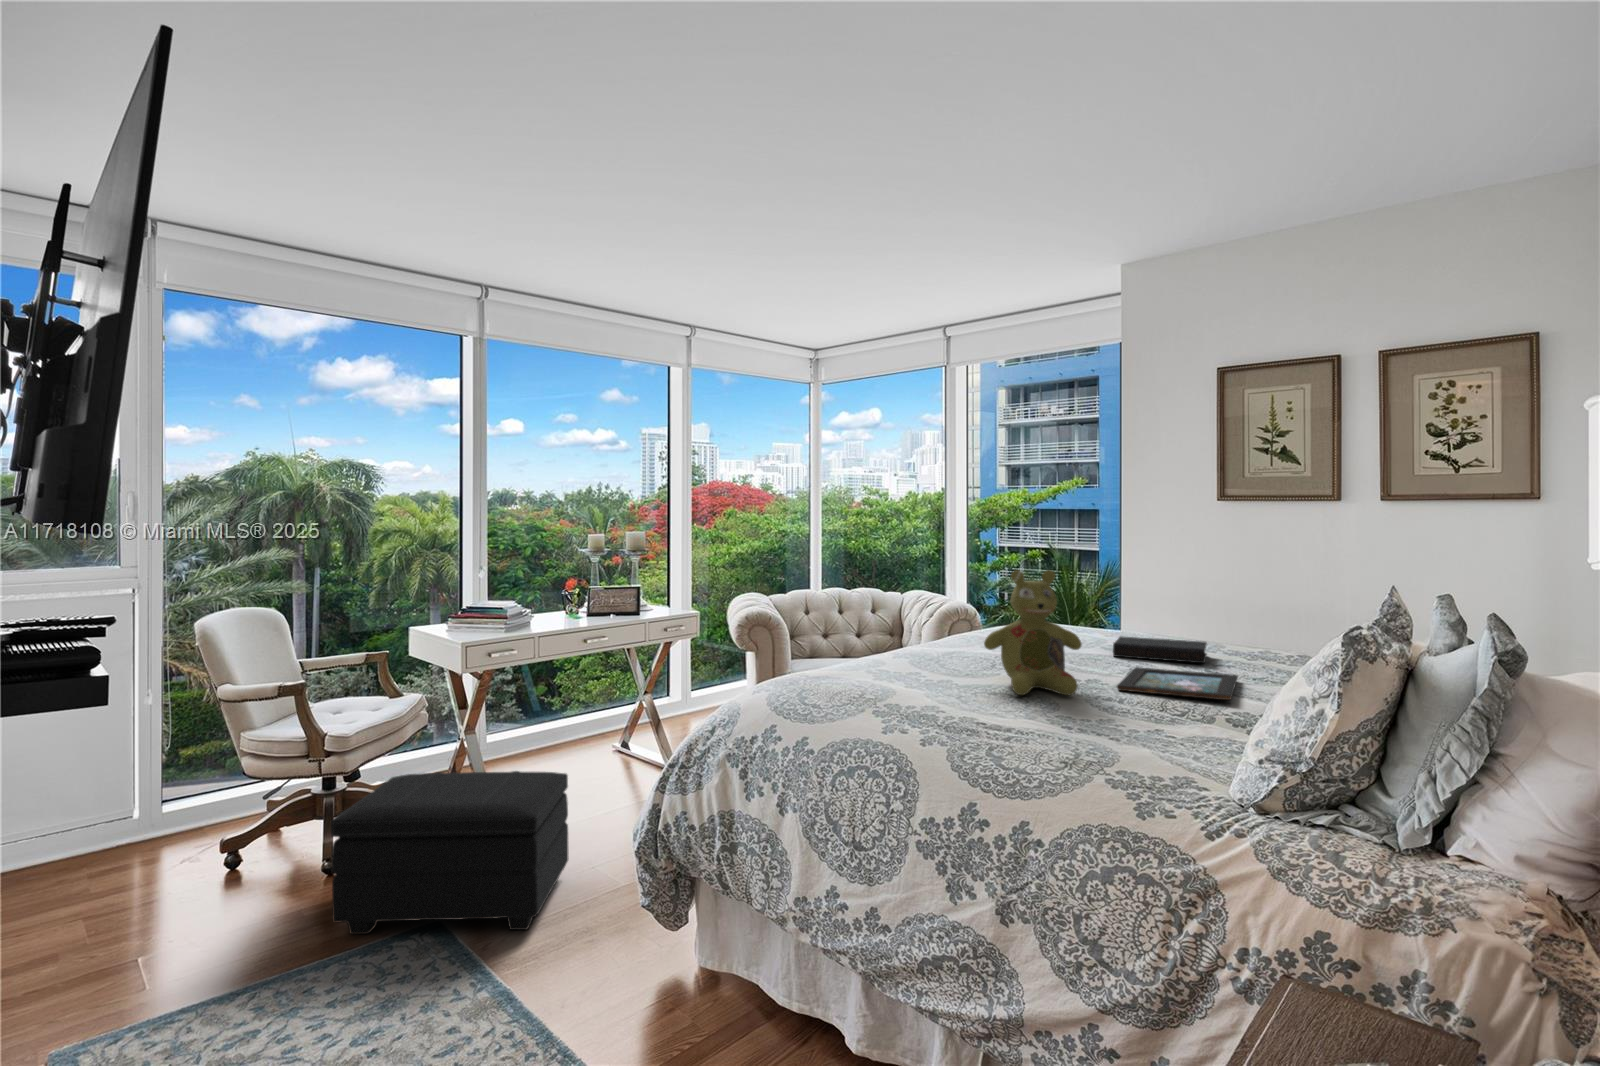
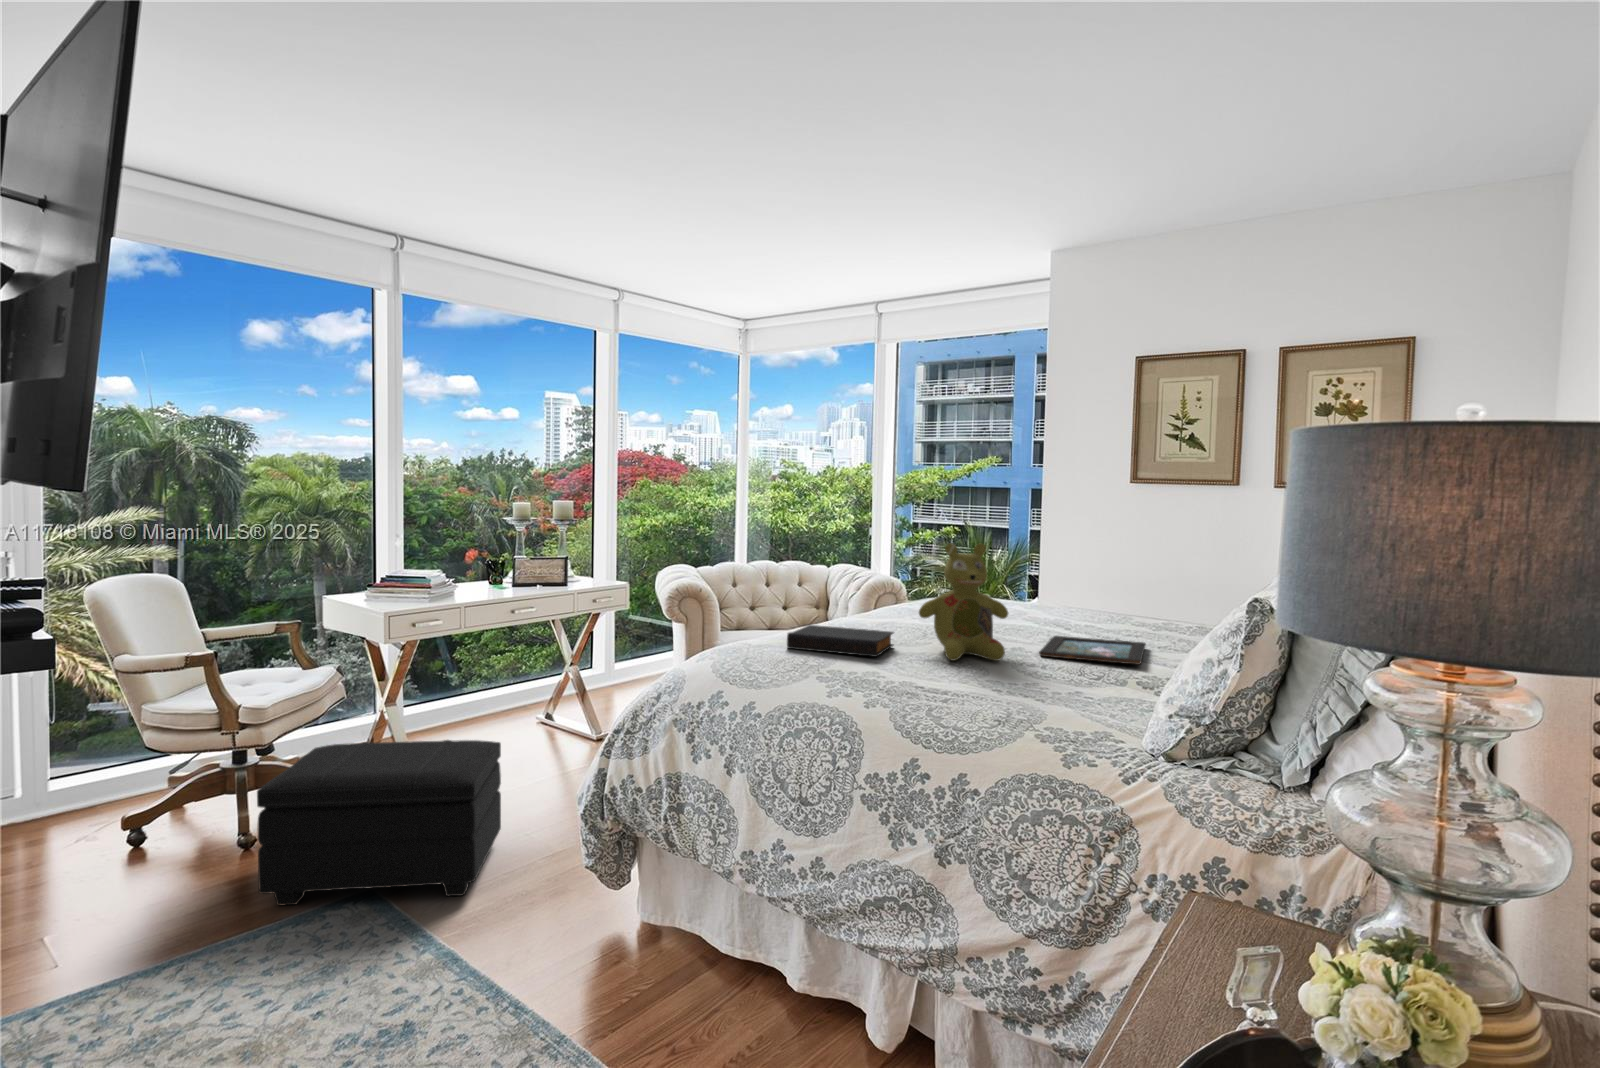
book: present [1113,636,1207,663] -> present [787,625,894,657]

